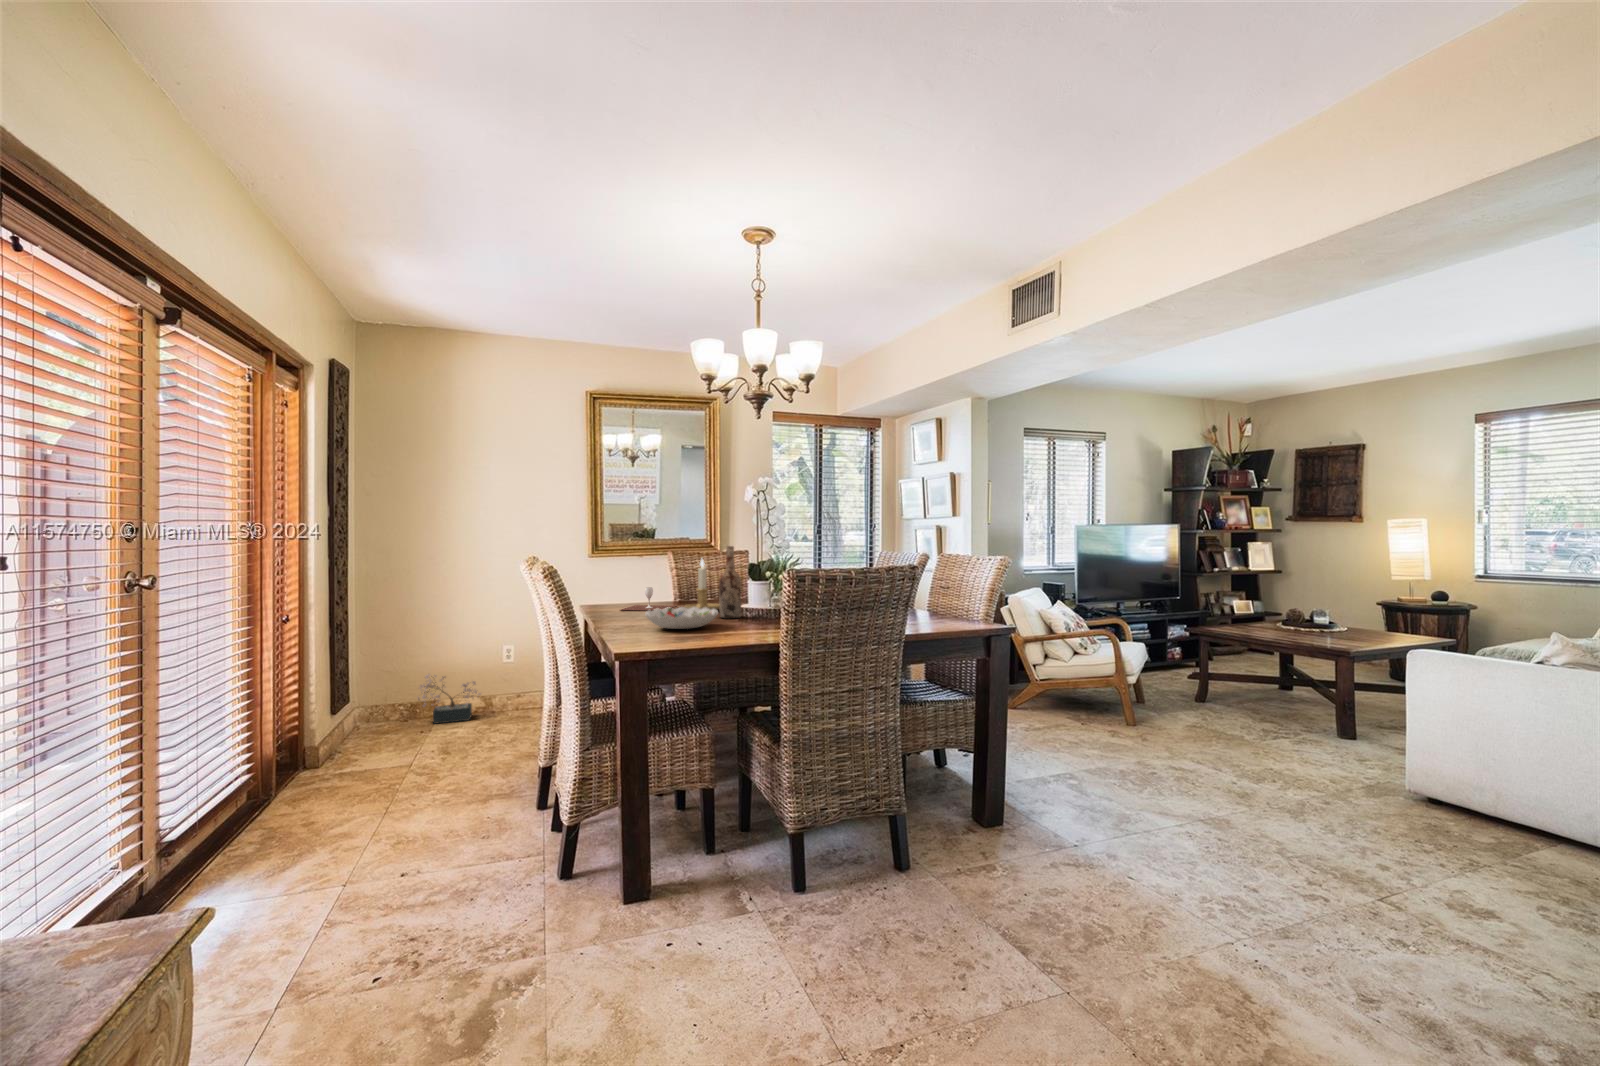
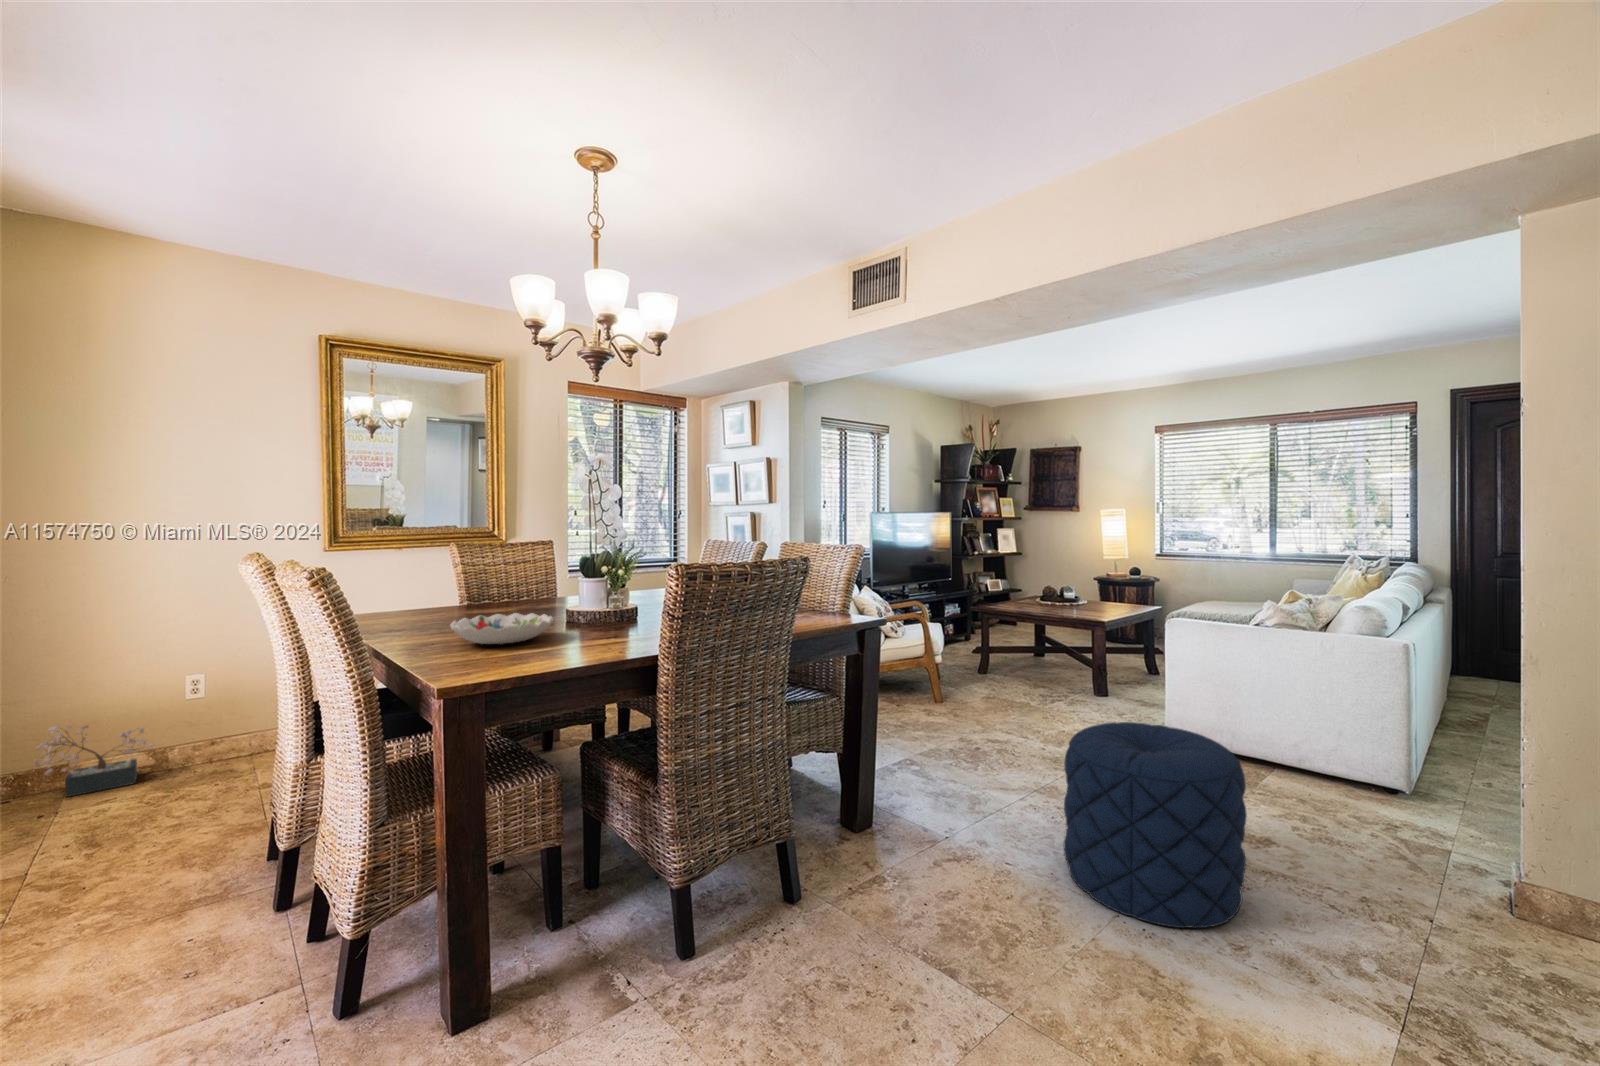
wine bottle: present [719,546,741,619] -> none [544,536,572,625]
candlestick: present [684,559,719,610] -> none [489,549,538,619]
wine glass: present [621,587,676,610] -> none [393,589,474,620]
pouf: none [1190,751,1401,974] -> present [1064,722,1247,928]

